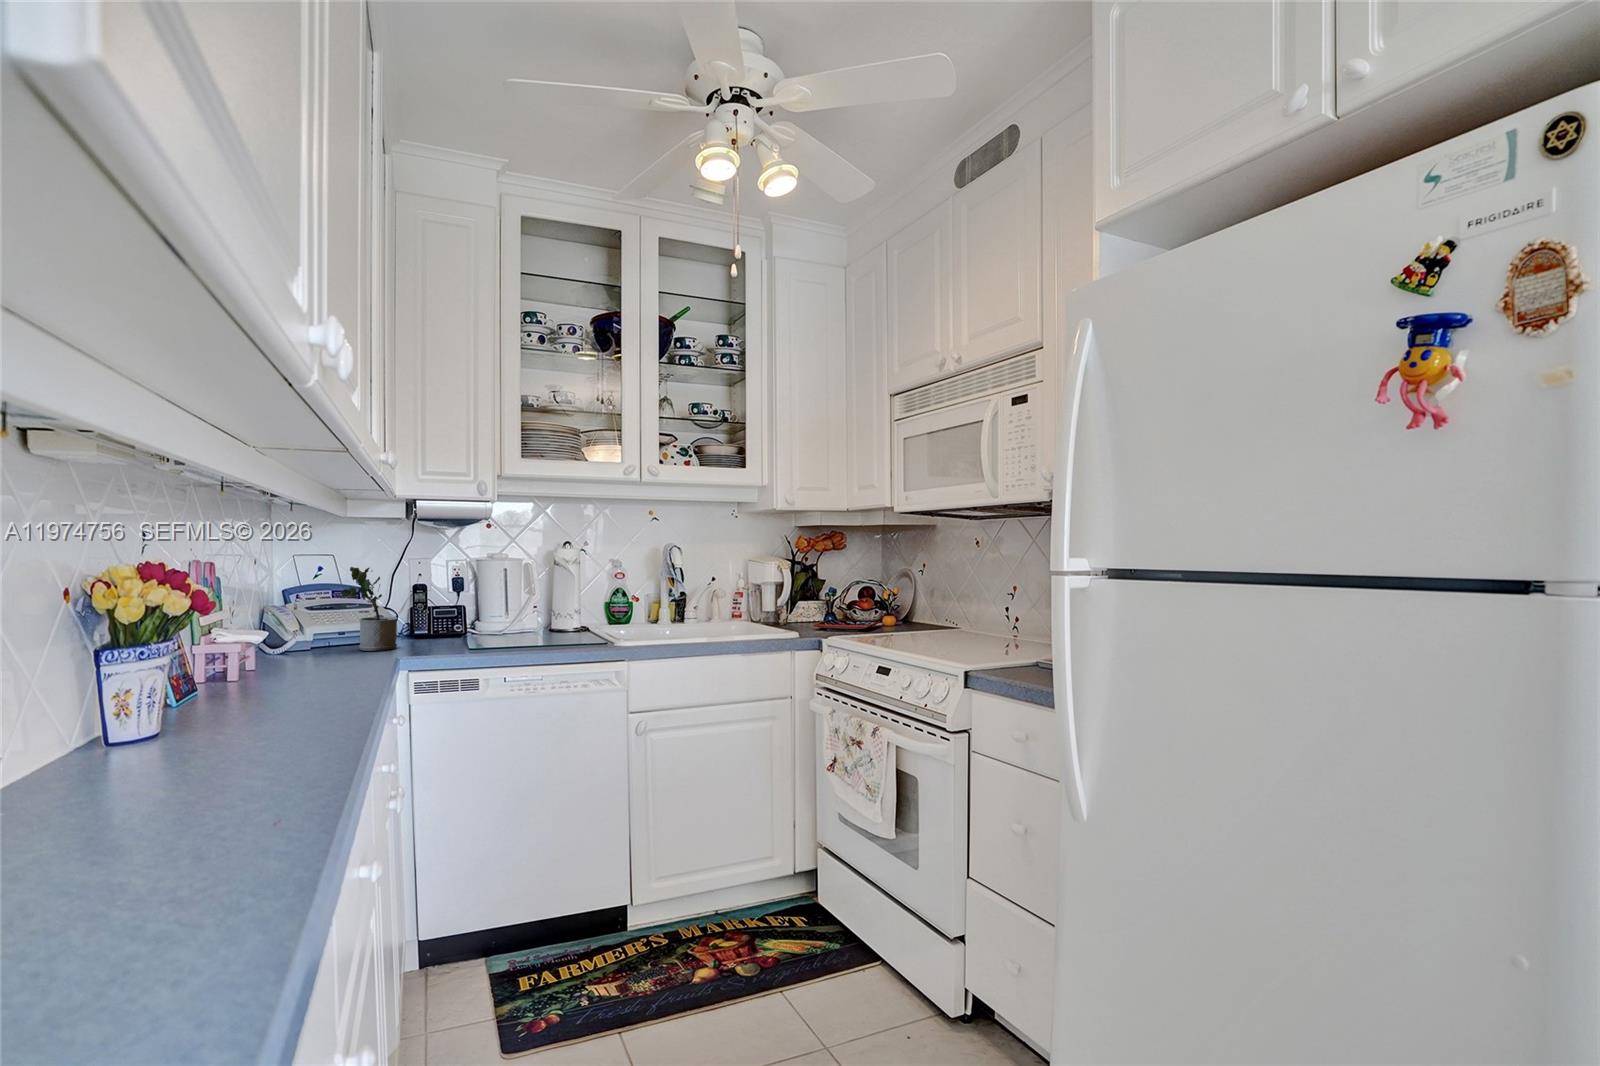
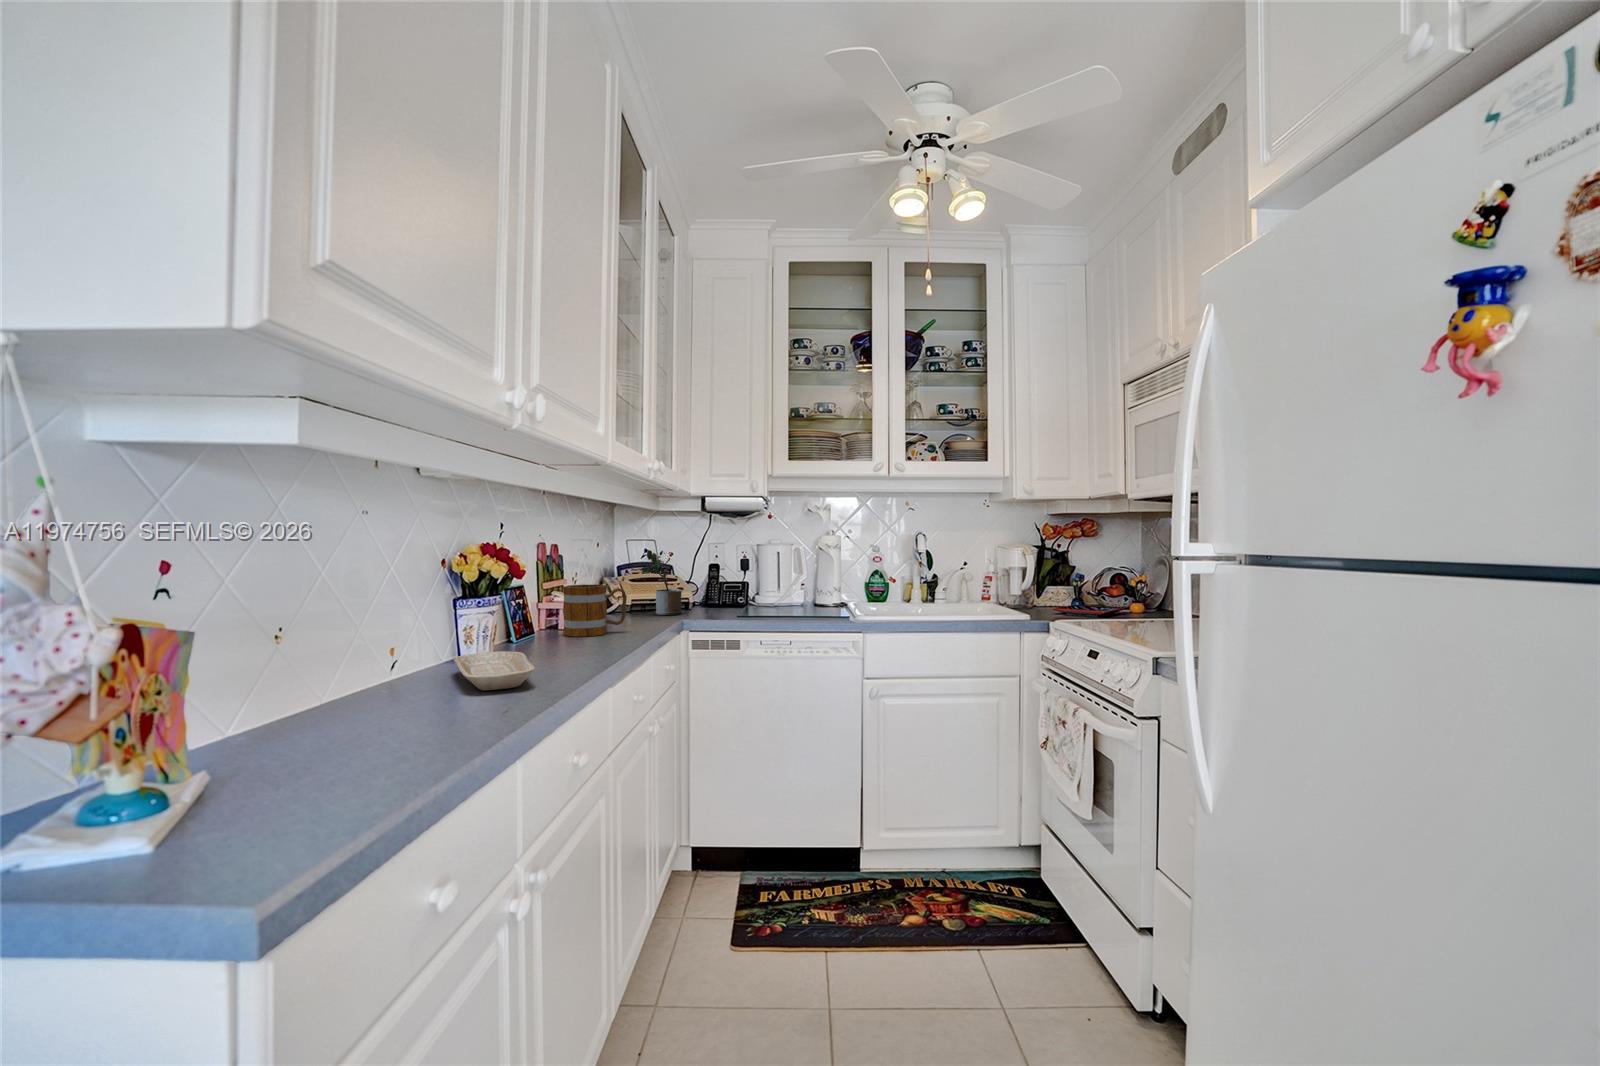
mug: none [246,616,347,691] -> present [563,584,627,636]
tray: none [110,726,296,799] -> present [453,651,535,690]

